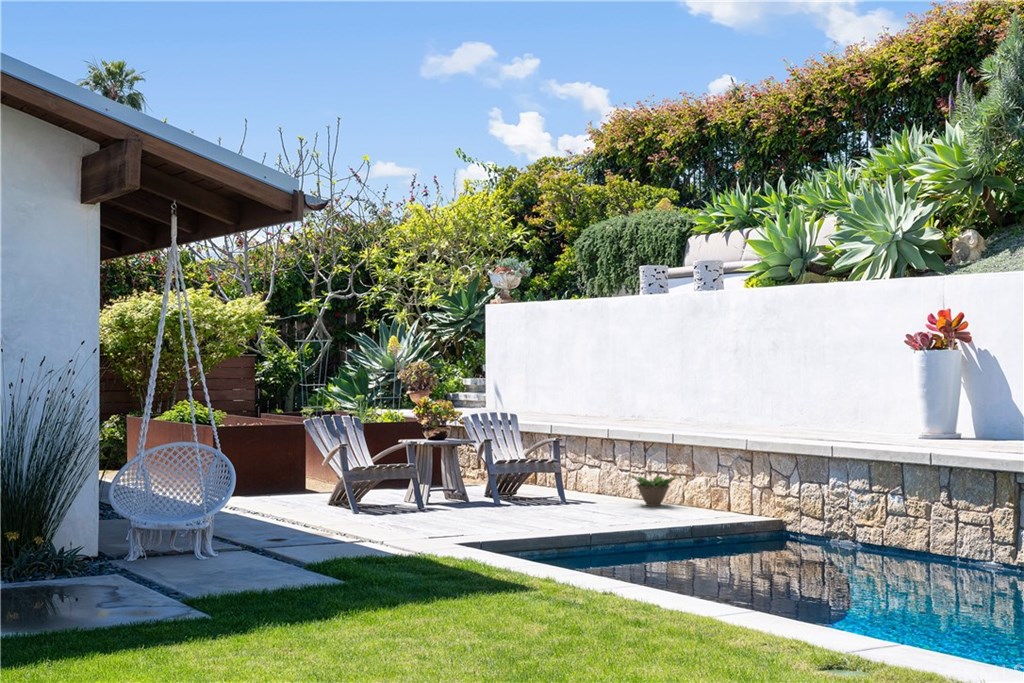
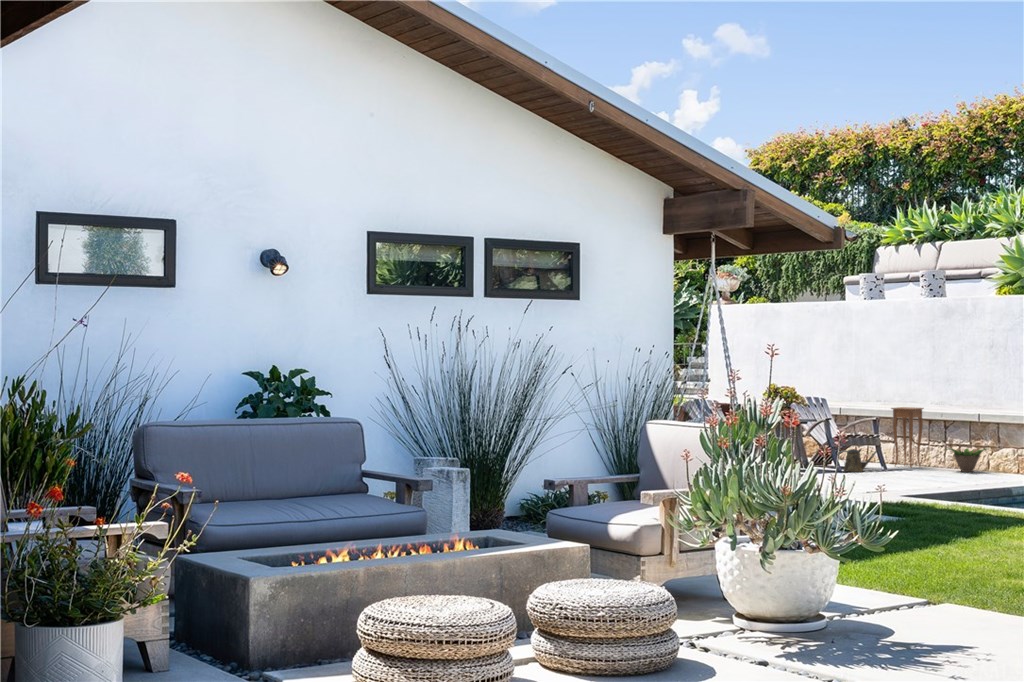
side table: none [585,424,624,499] -> present [891,407,924,467]
watering can: none [500,473,549,504] -> present [841,447,881,472]

